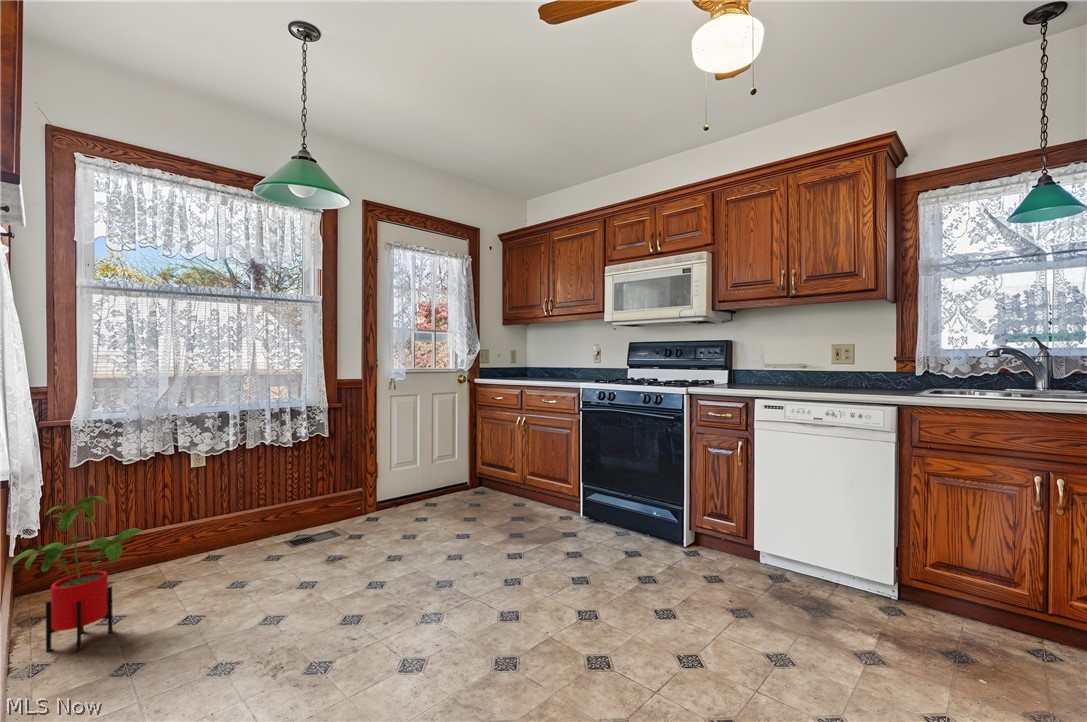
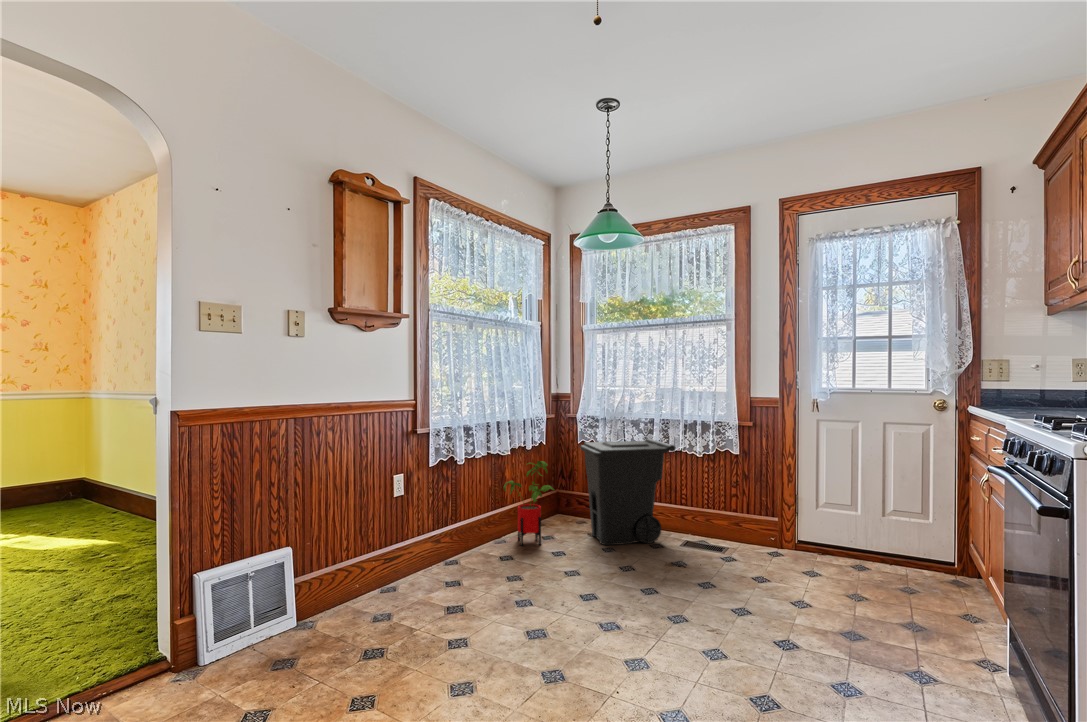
trash can: none [133,436,284,586] -> present [581,438,675,545]

